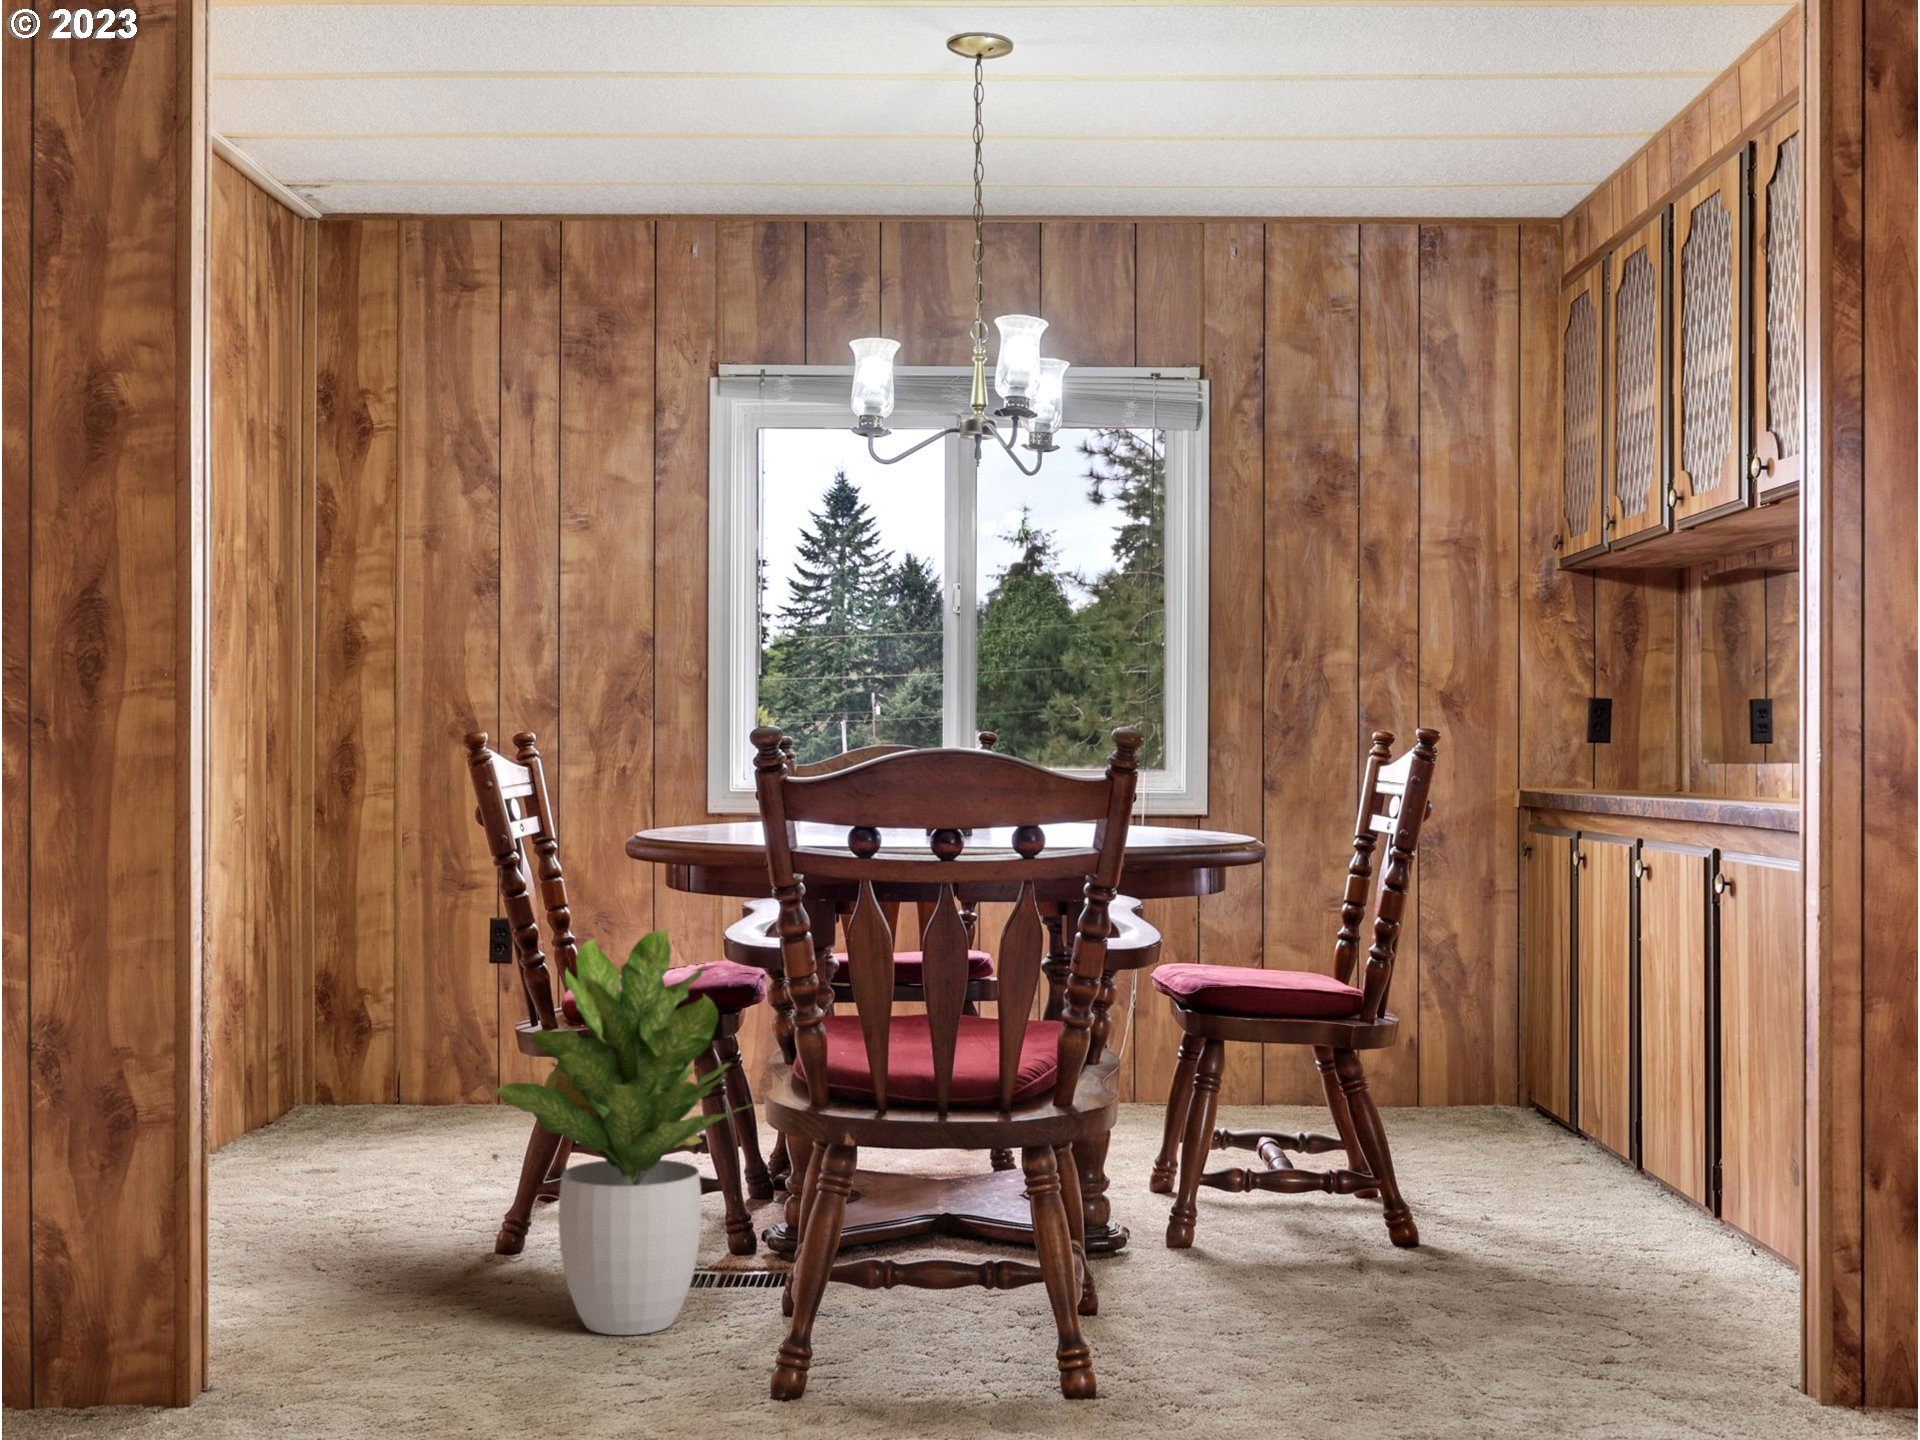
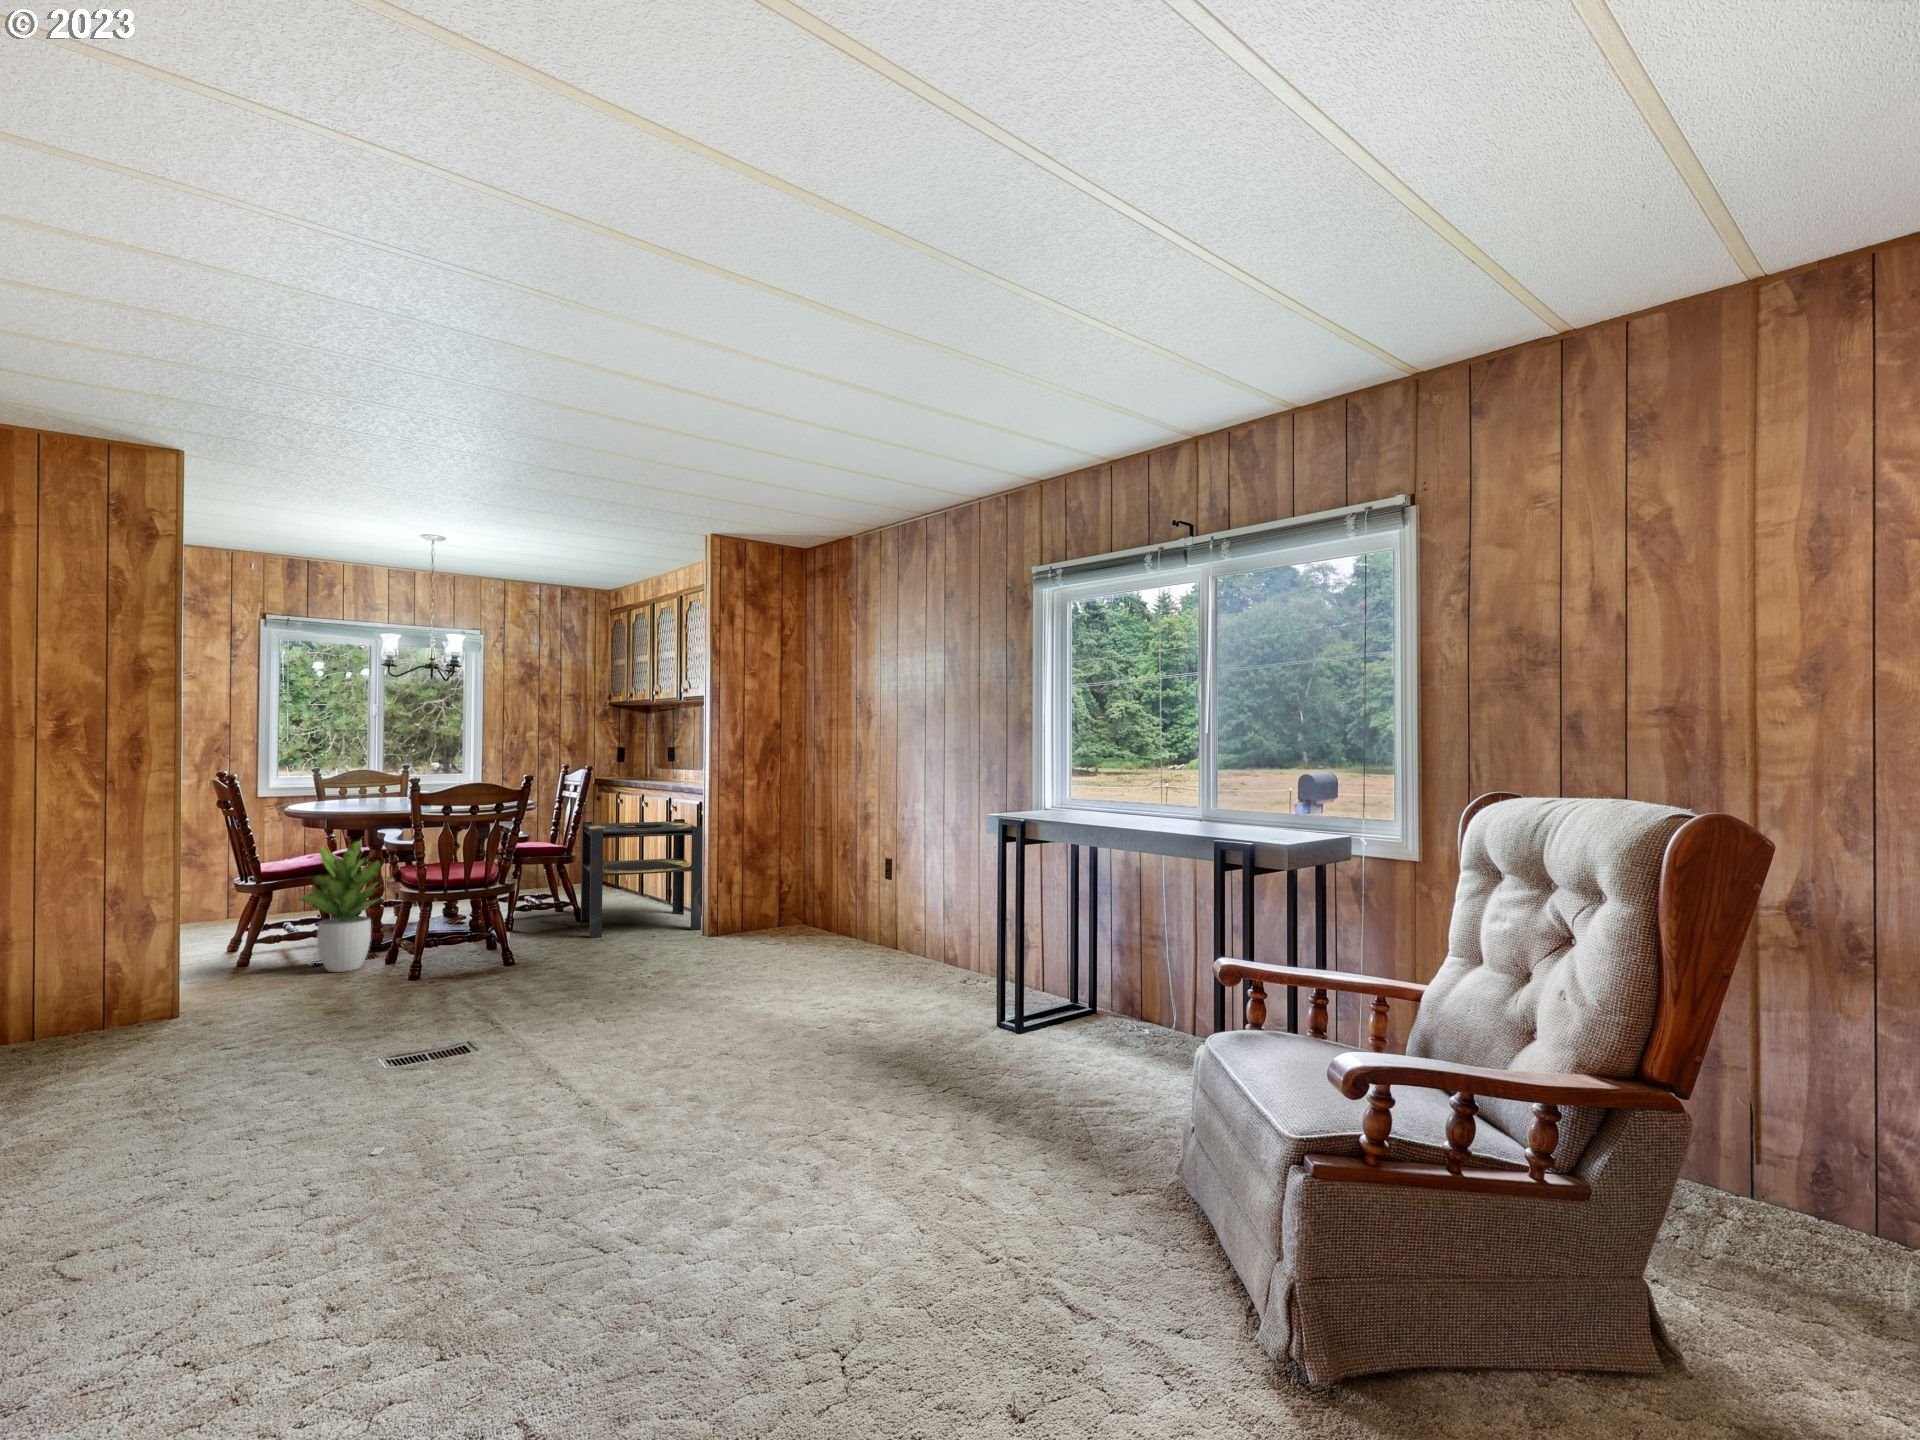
side table: none [1389,912,1806,1355] -> present [581,819,702,938]

